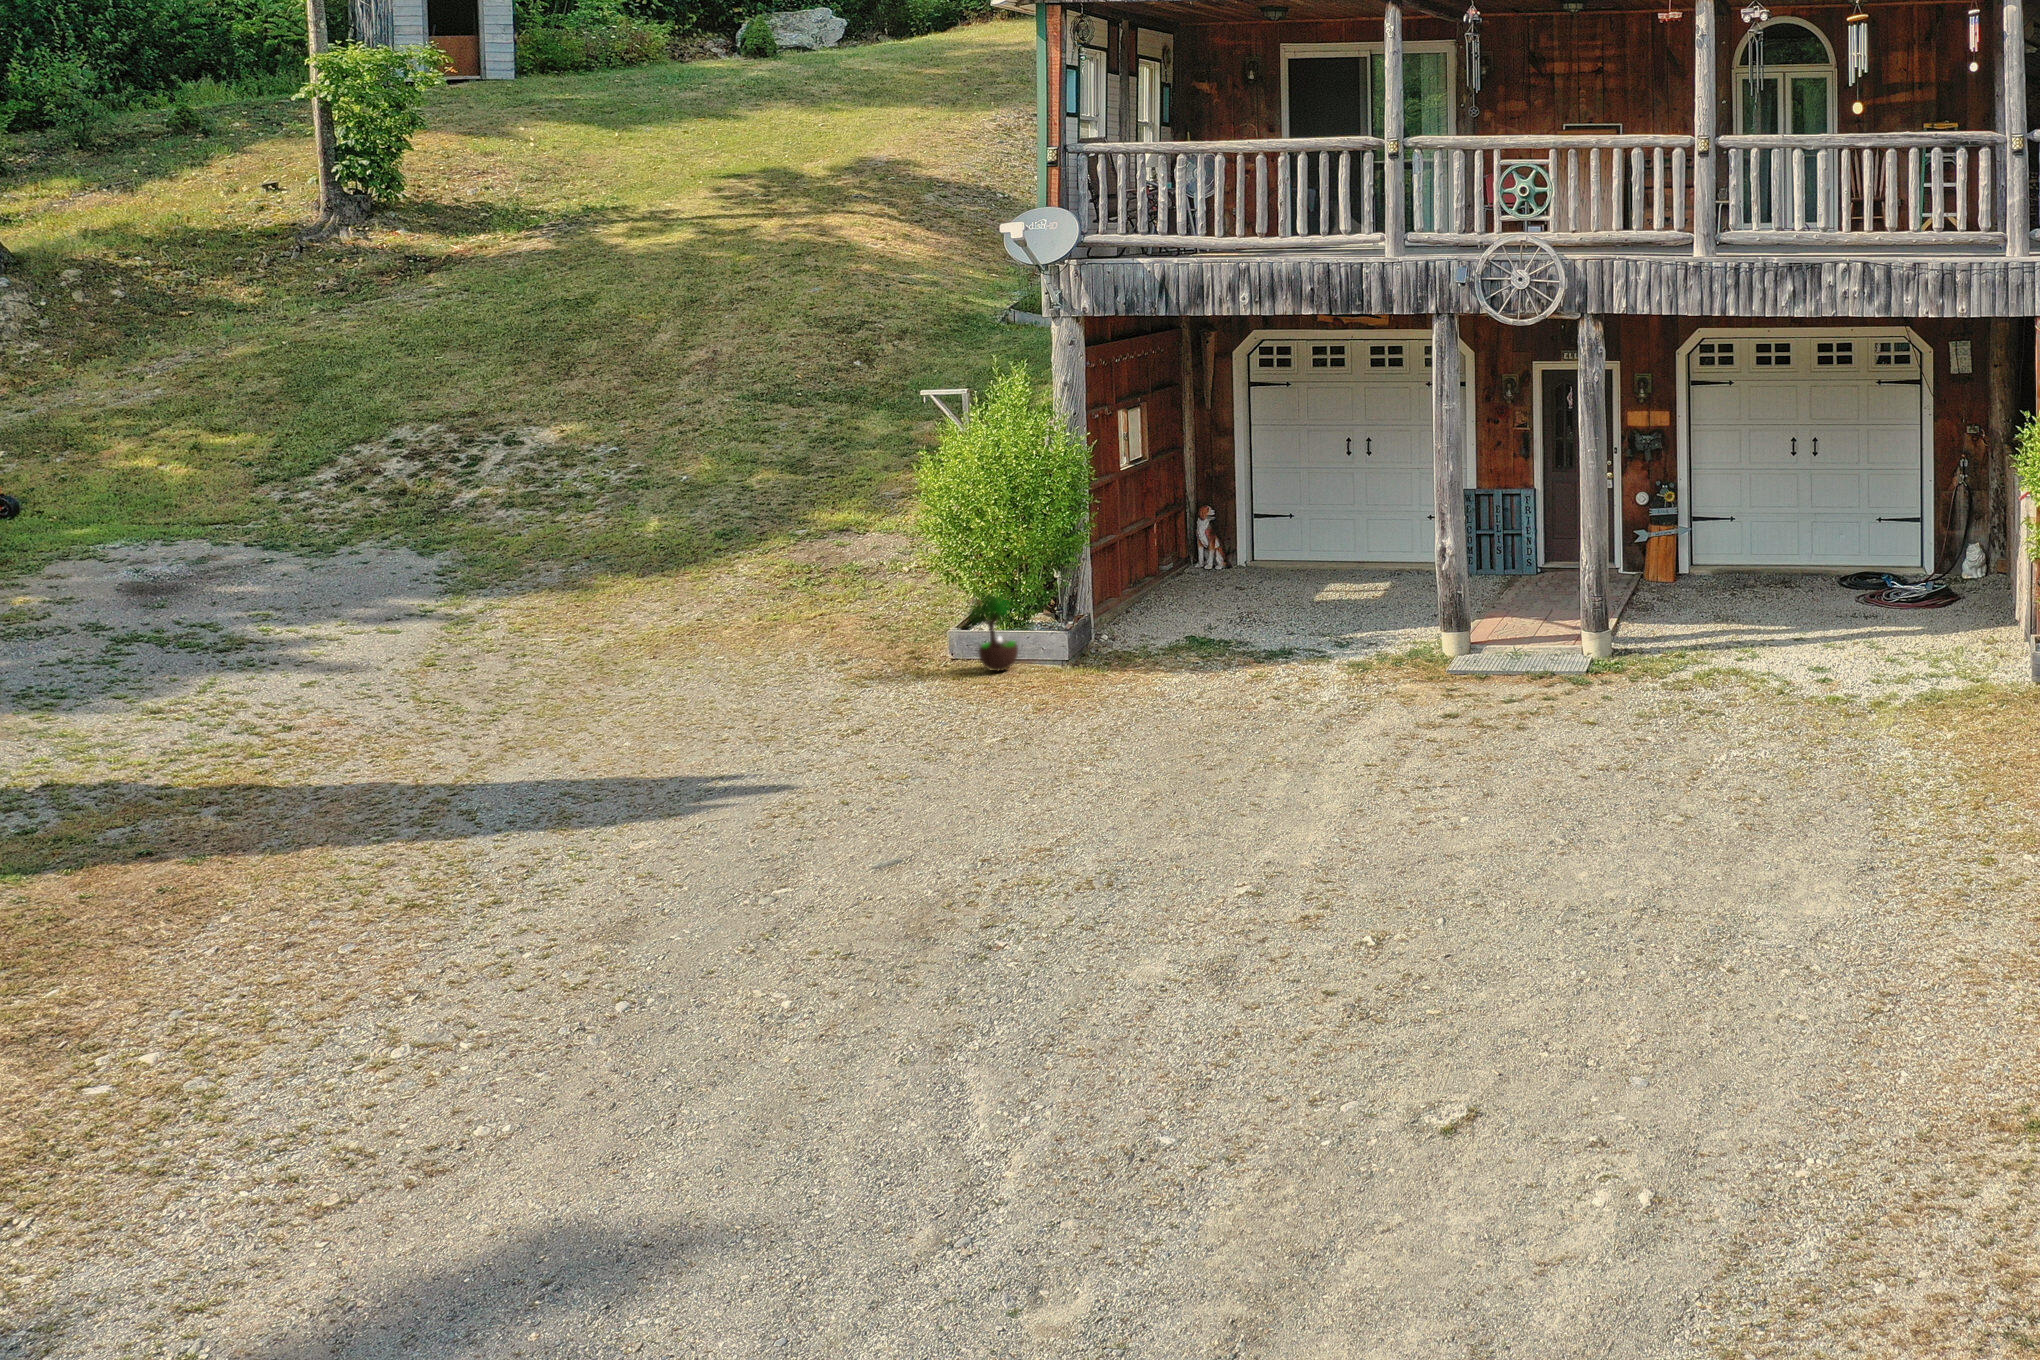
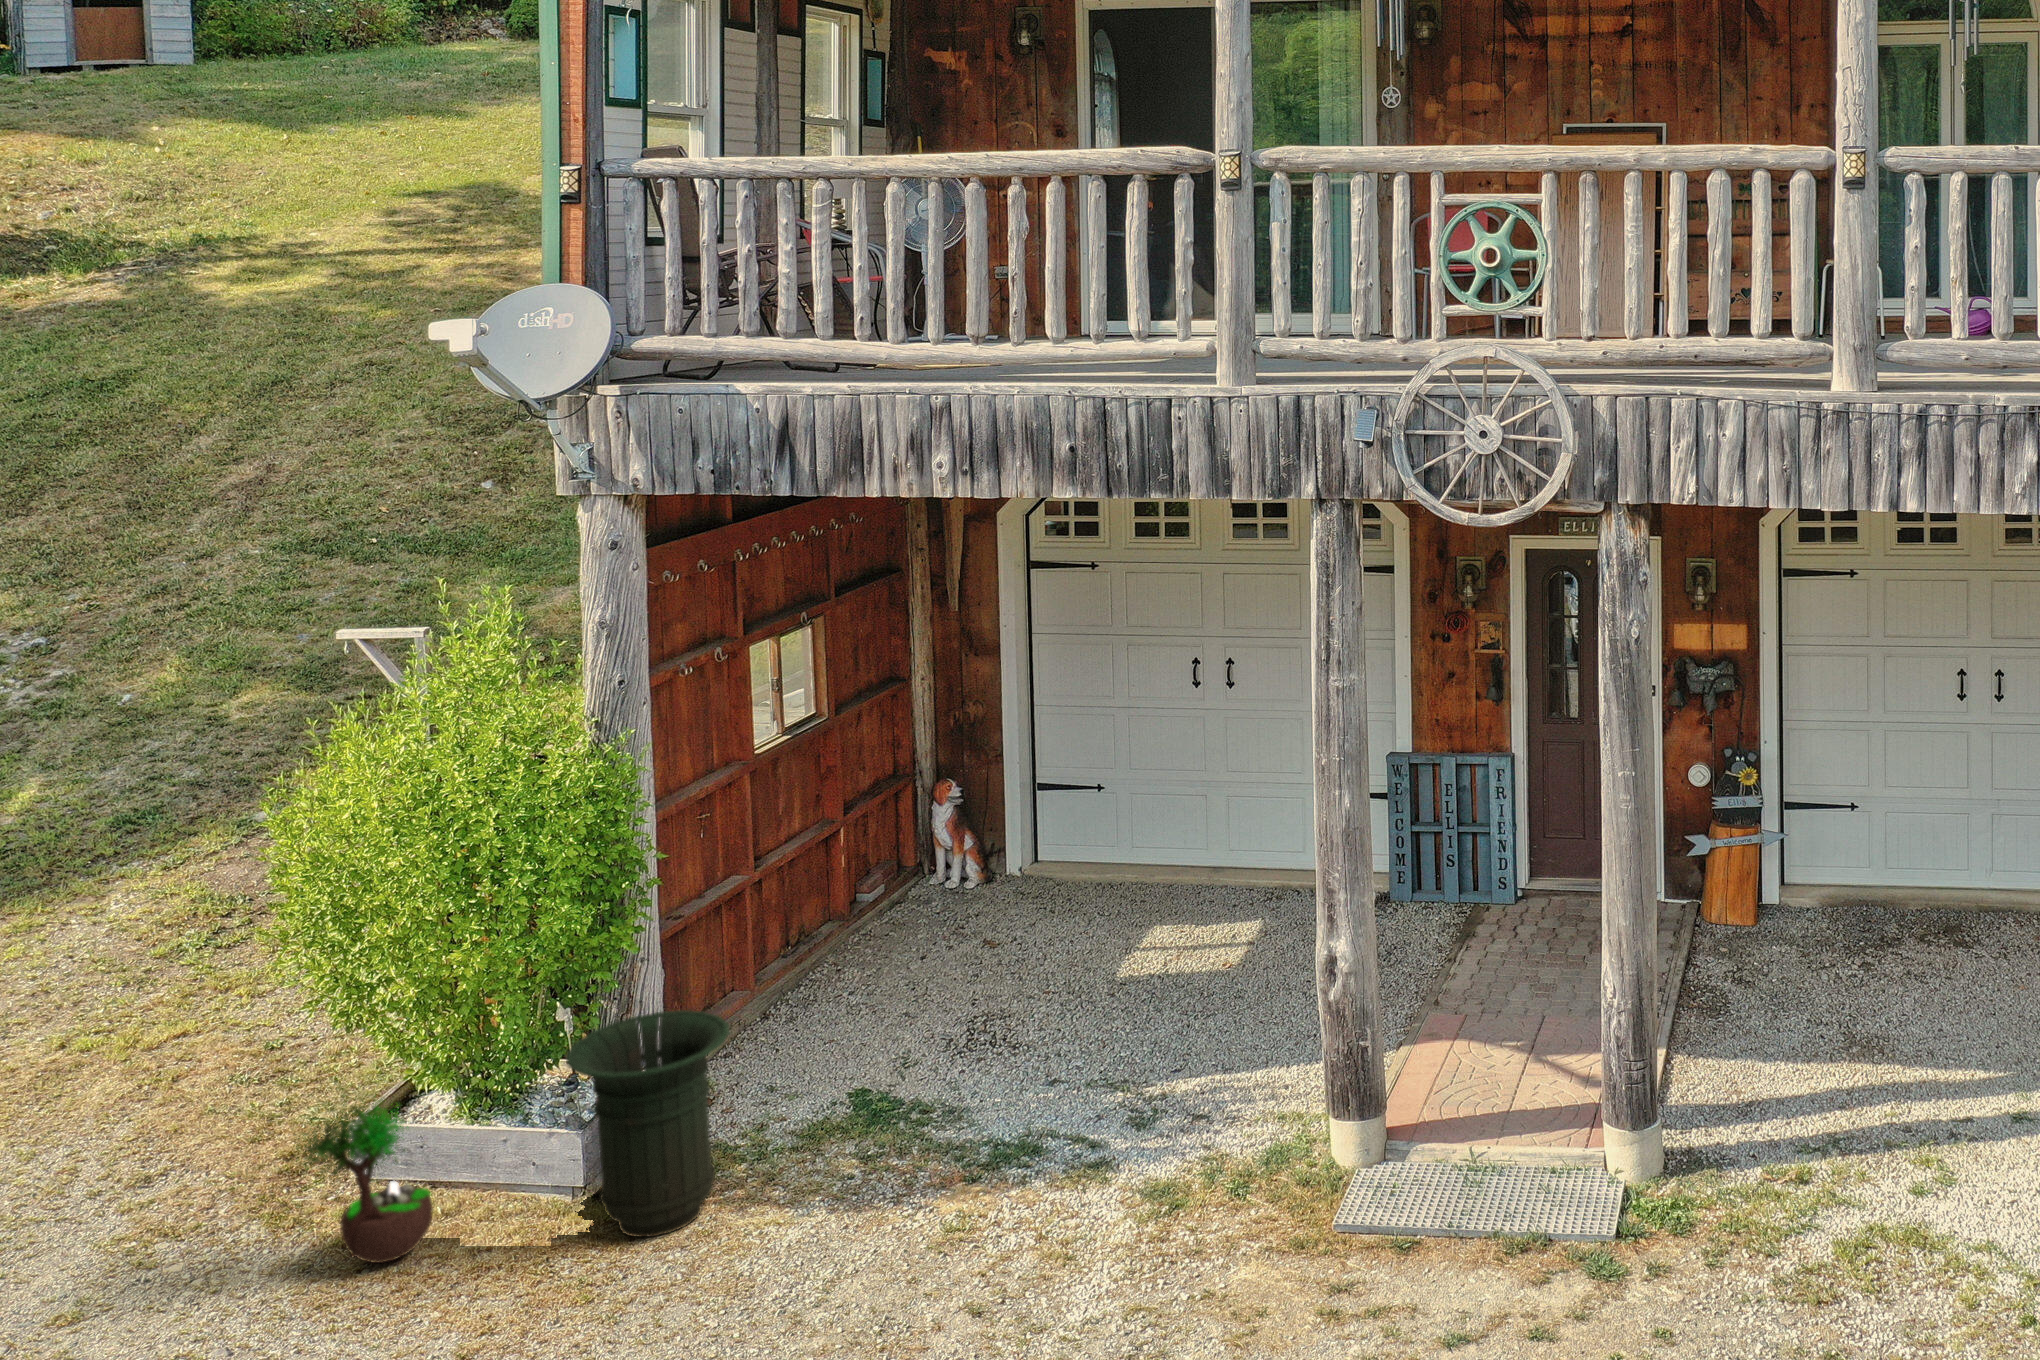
trash can: none [1080,566,1155,665] -> present [566,1010,729,1237]

